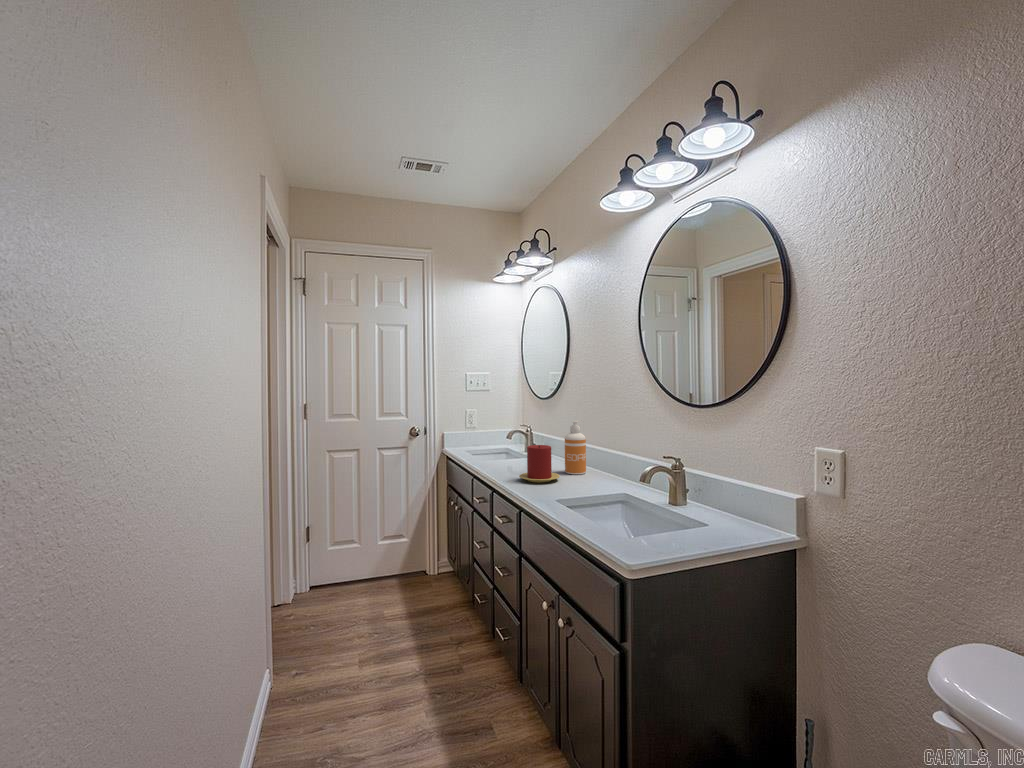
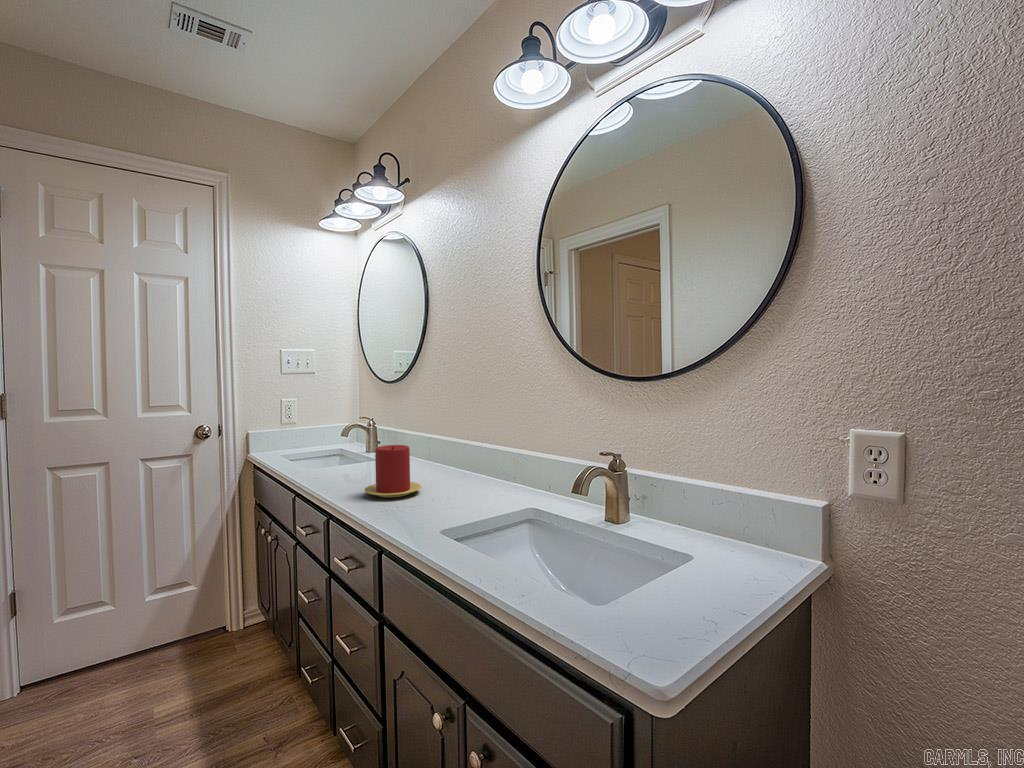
soap dispenser: present [565,421,586,474] -> none [426,410,454,482]

